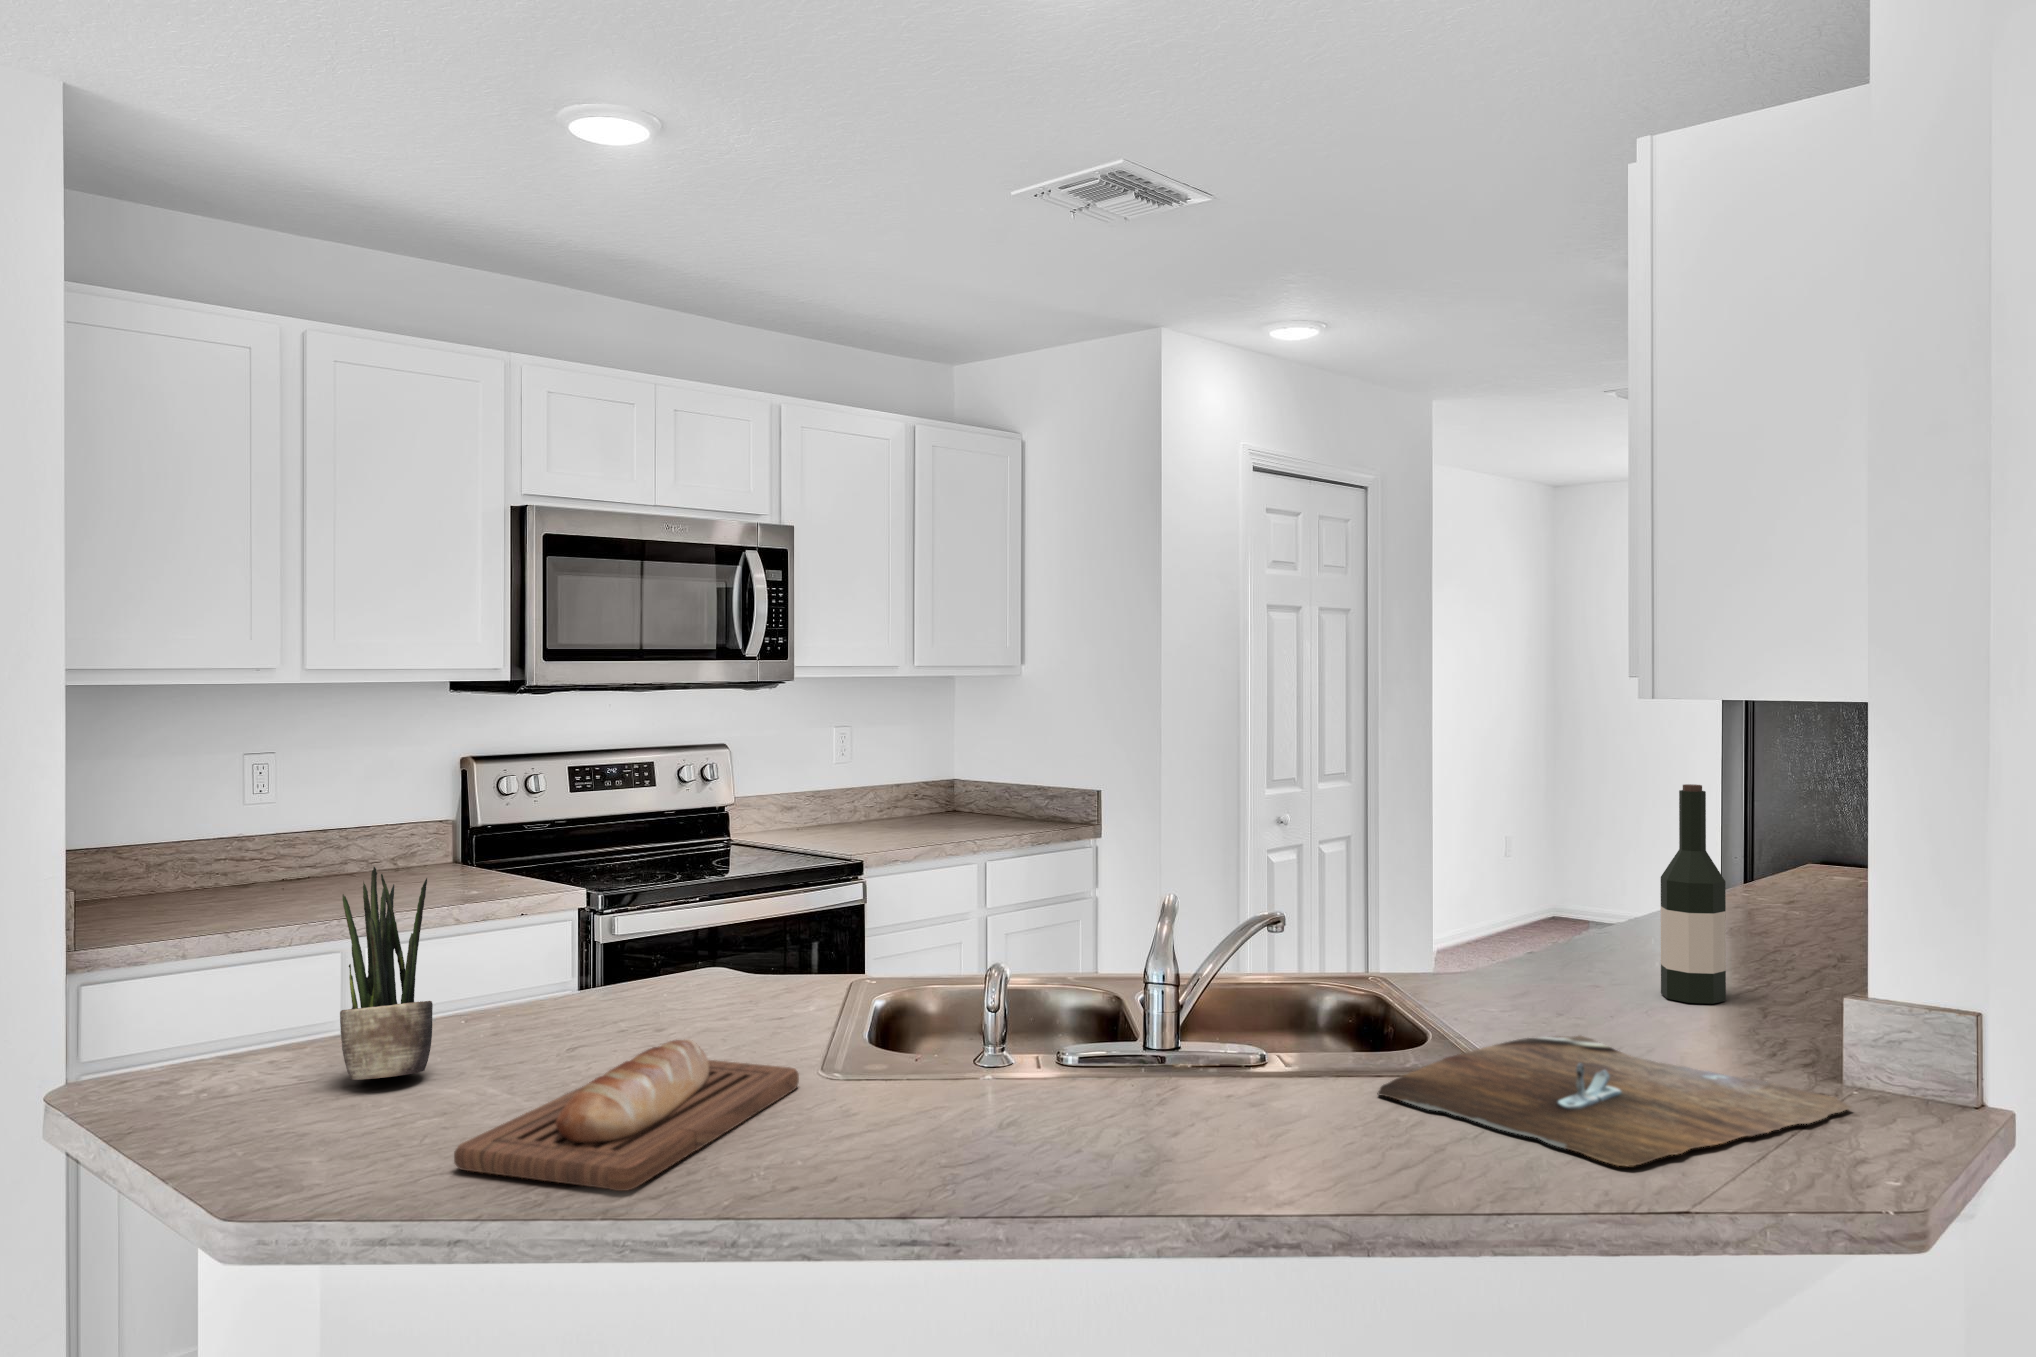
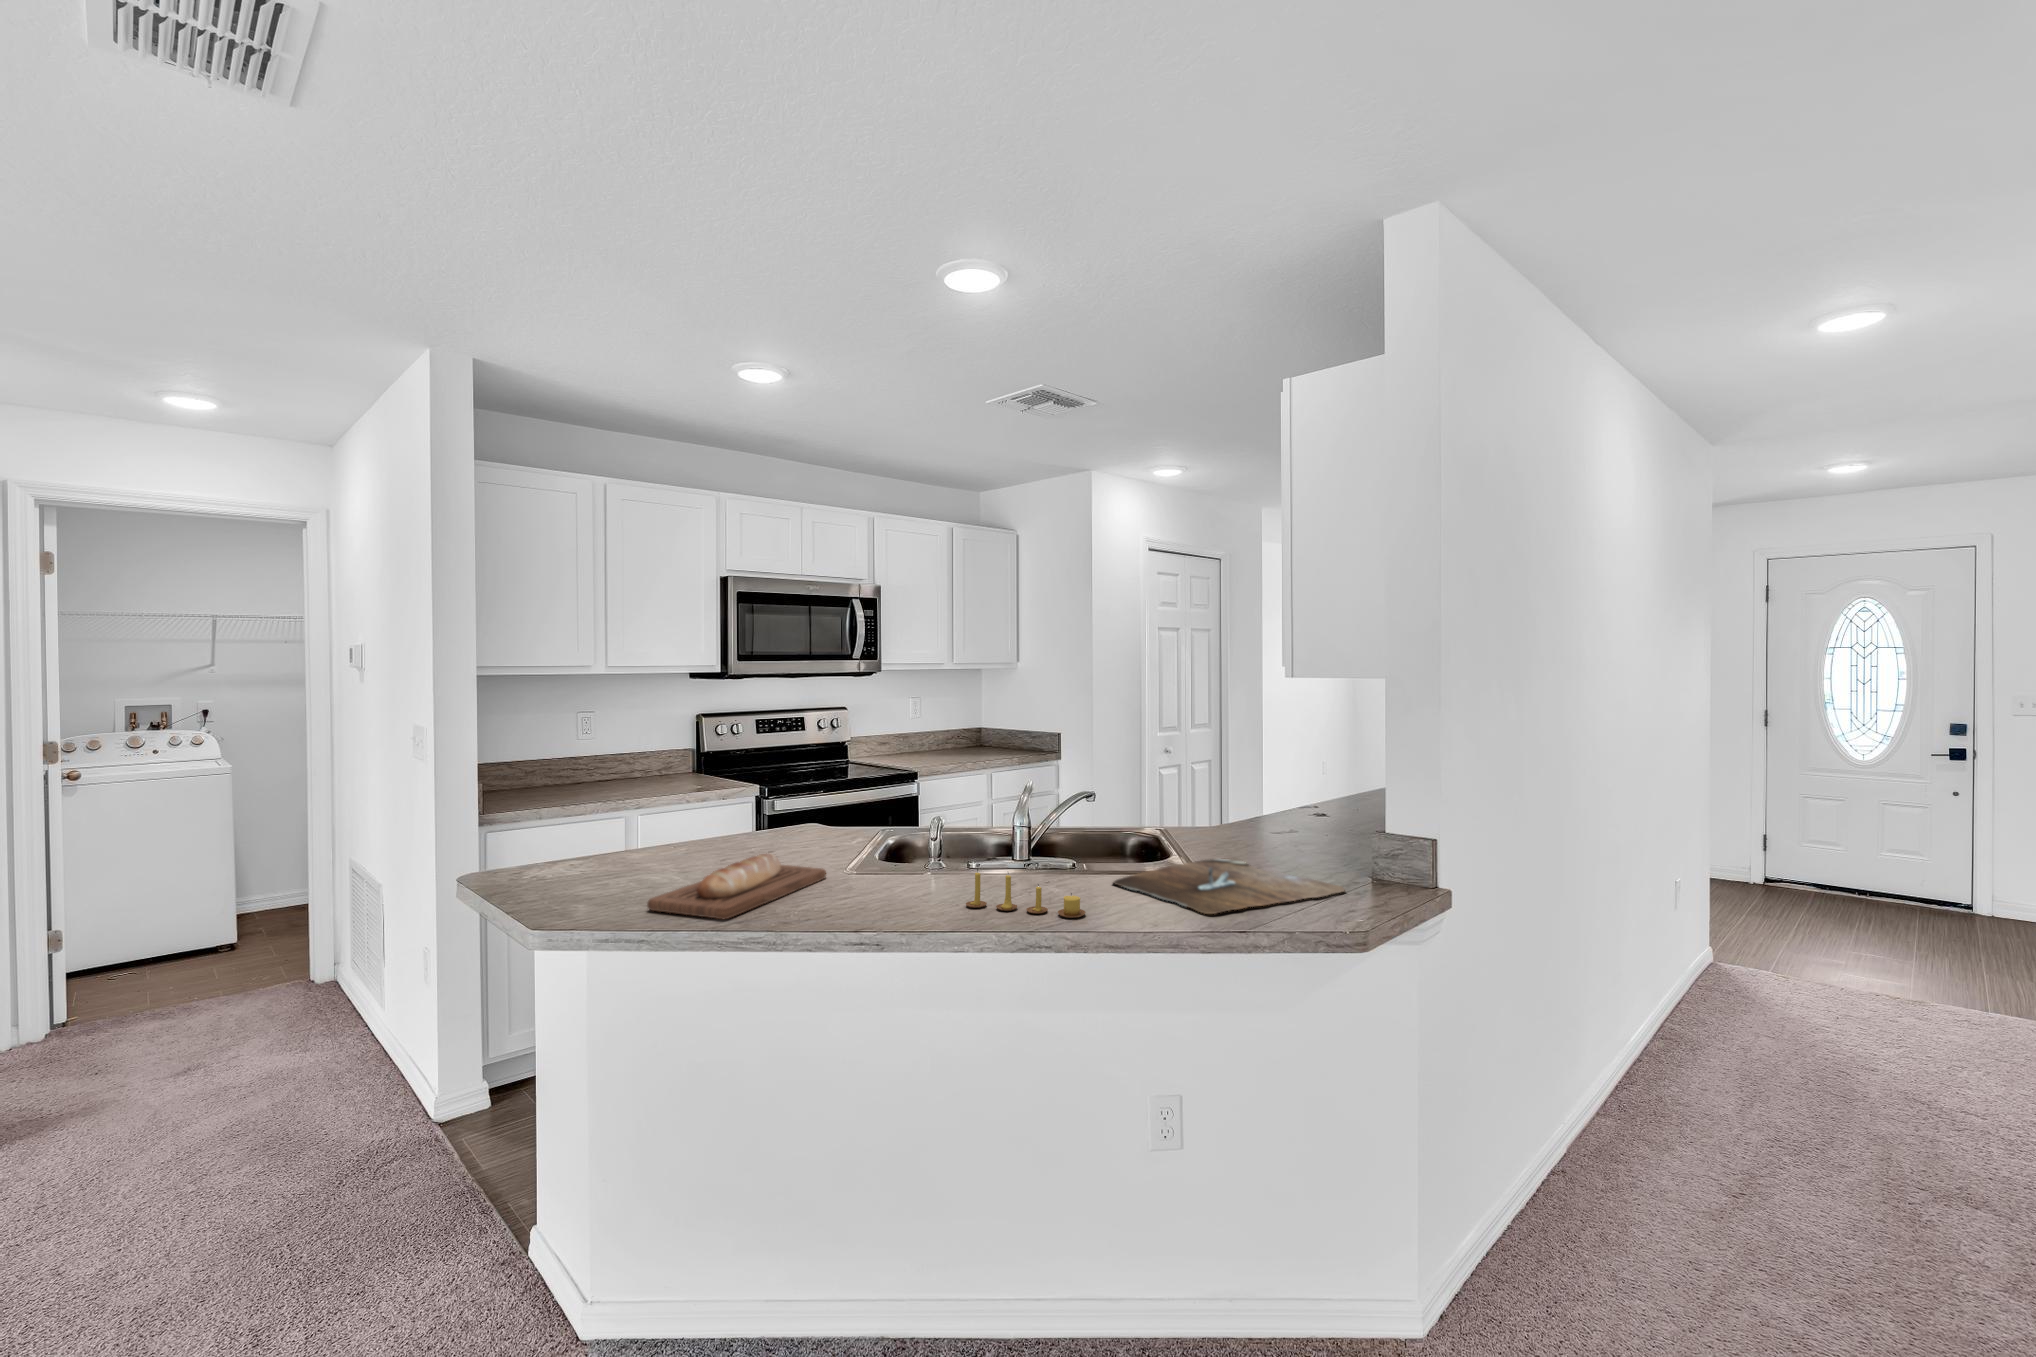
wine bottle: present [1661,784,1726,1004] -> none [1298,728,1329,844]
potted plant: present [340,867,433,1080] -> none [603,767,649,873]
candle: none [1115,1075,1374,1178] -> present [966,869,1086,918]

